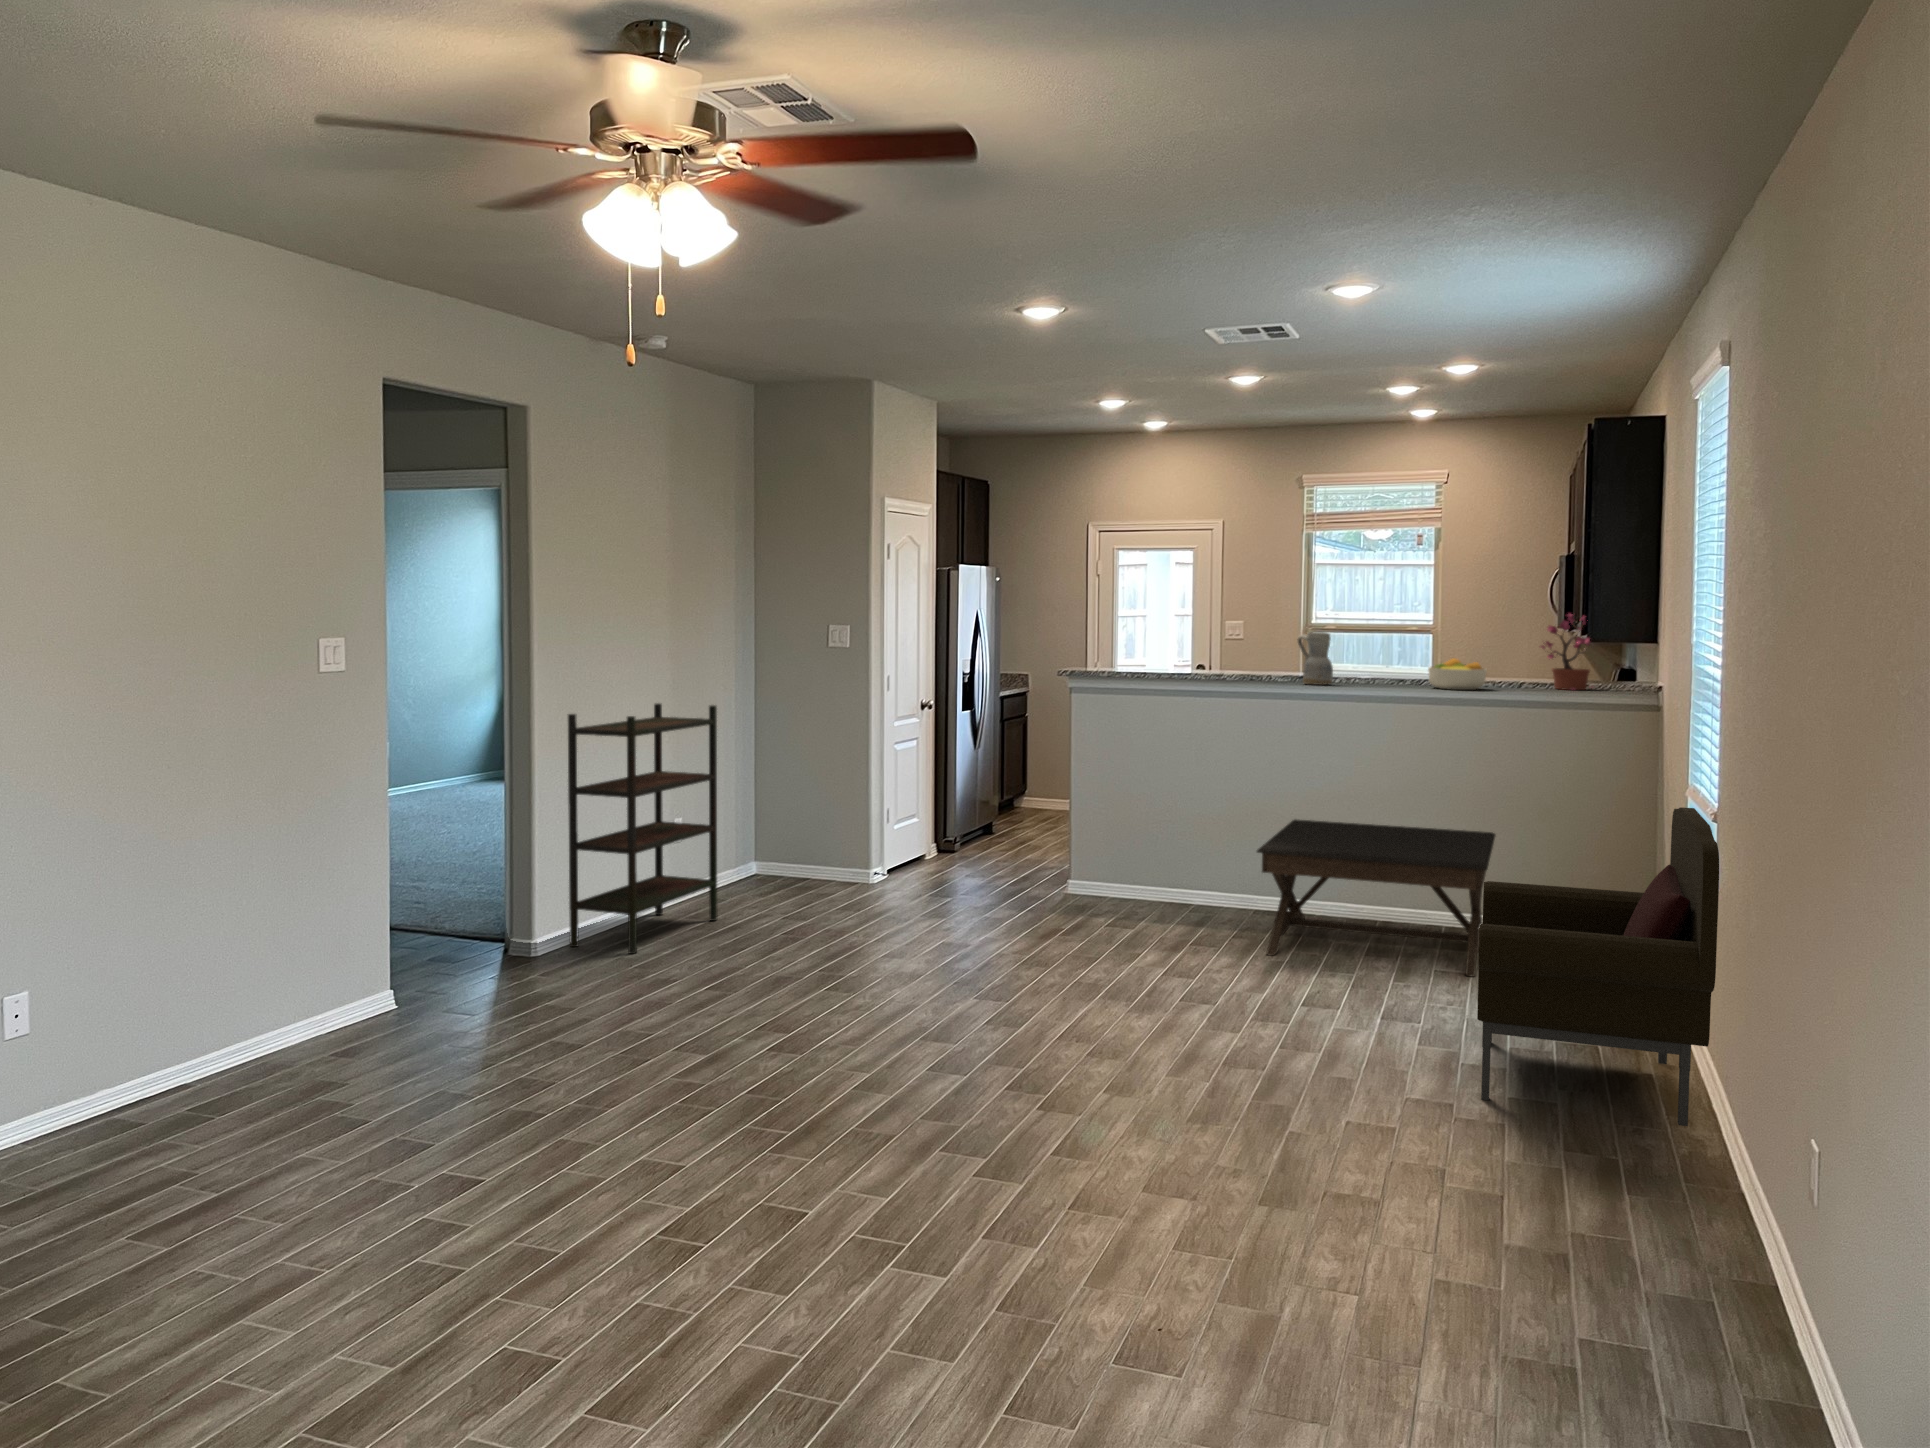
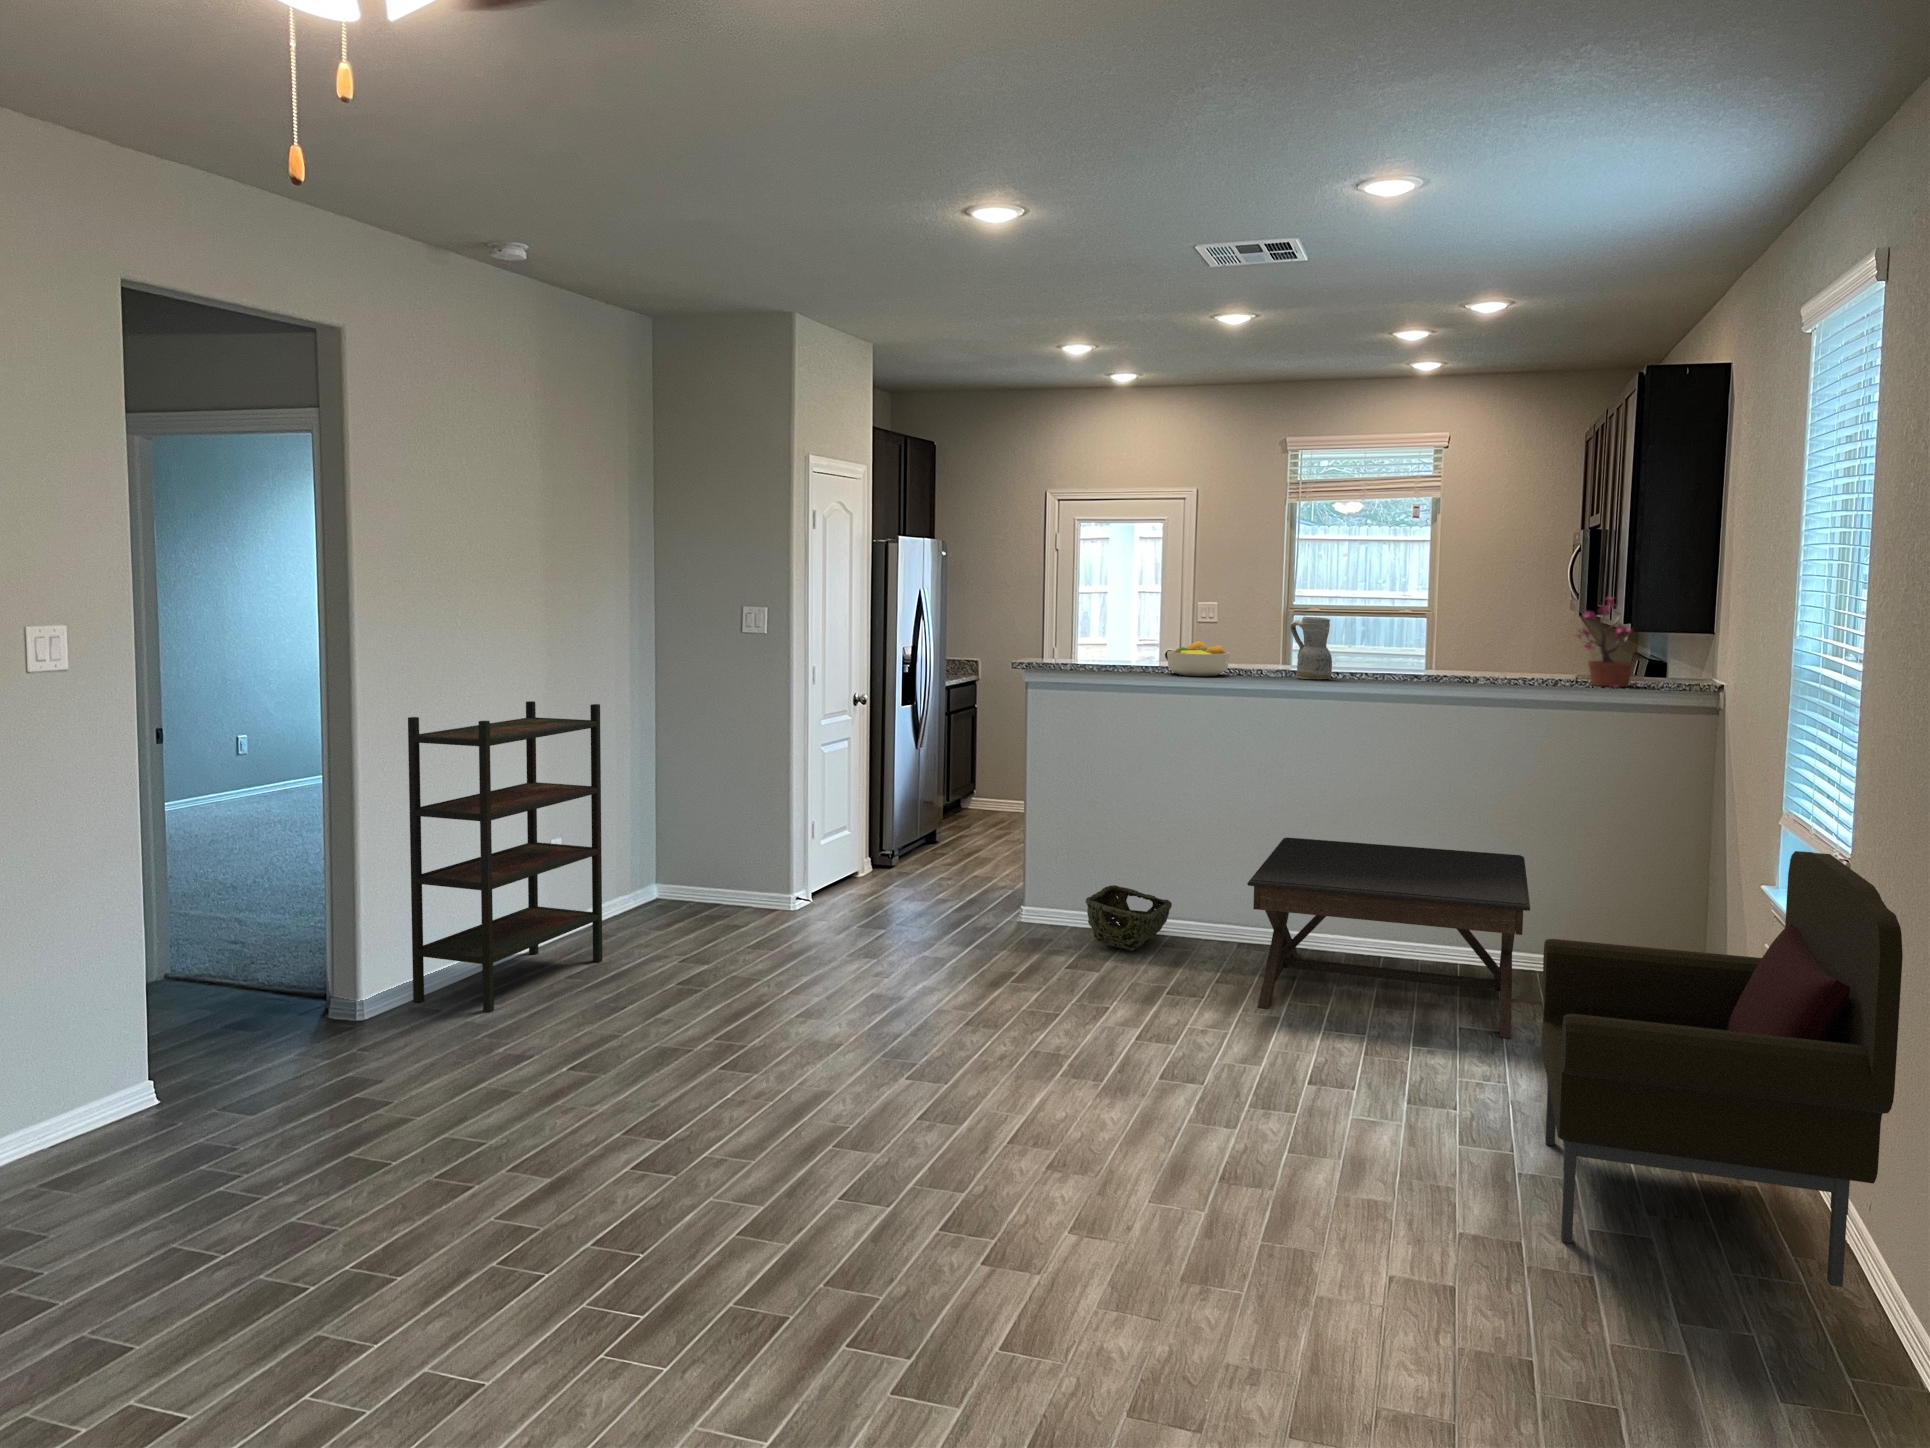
fruit bowl: present [1428,658,1487,690] -> present [1167,641,1230,676]
woven basket: none [1123,862,1198,916] -> present [1086,885,1172,951]

